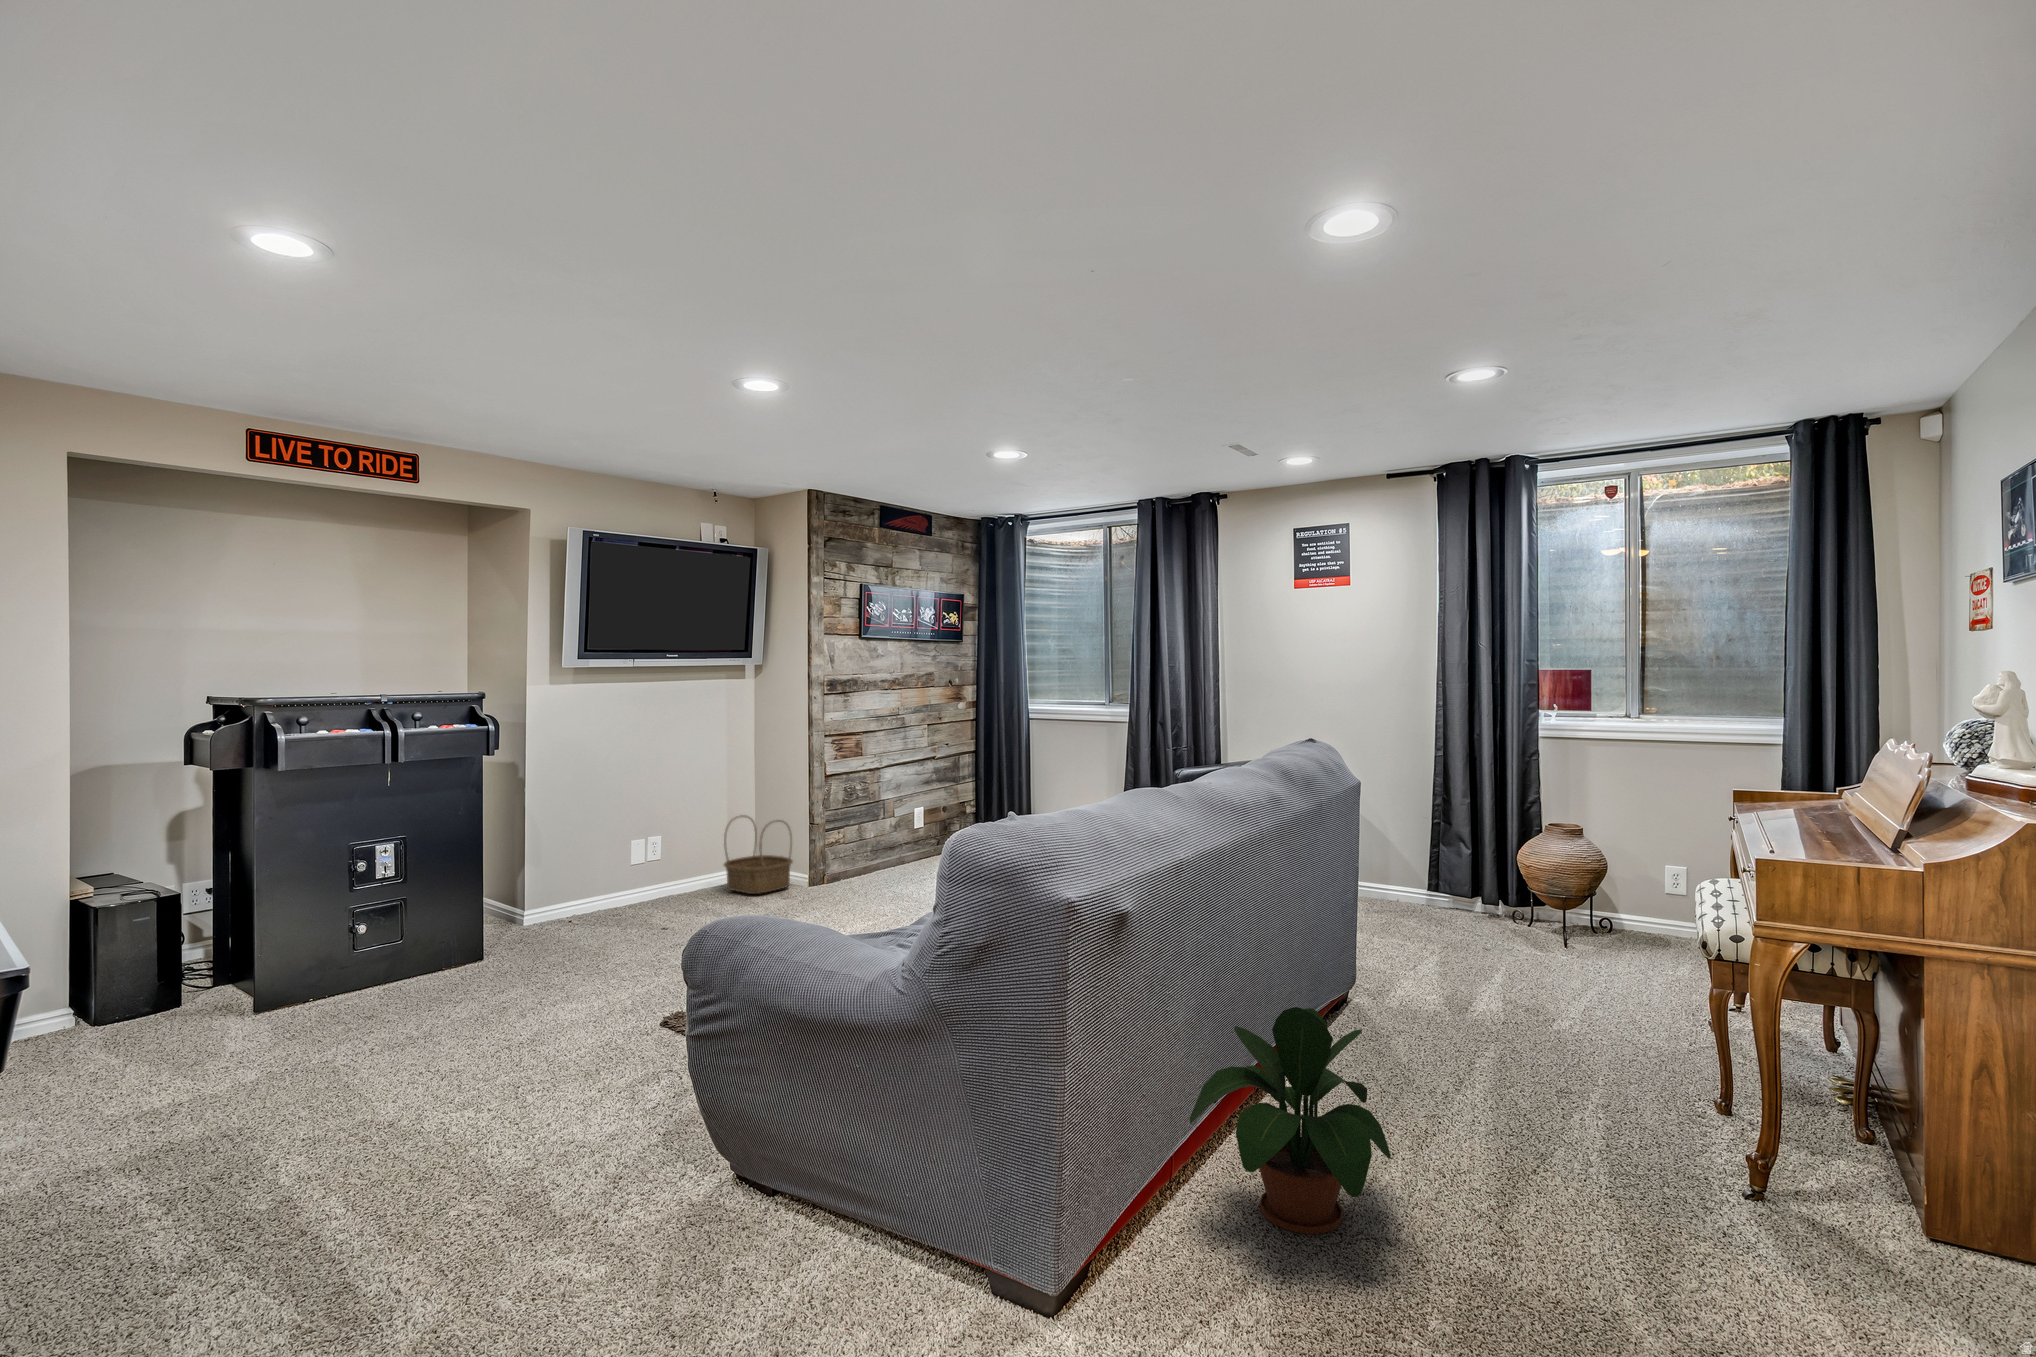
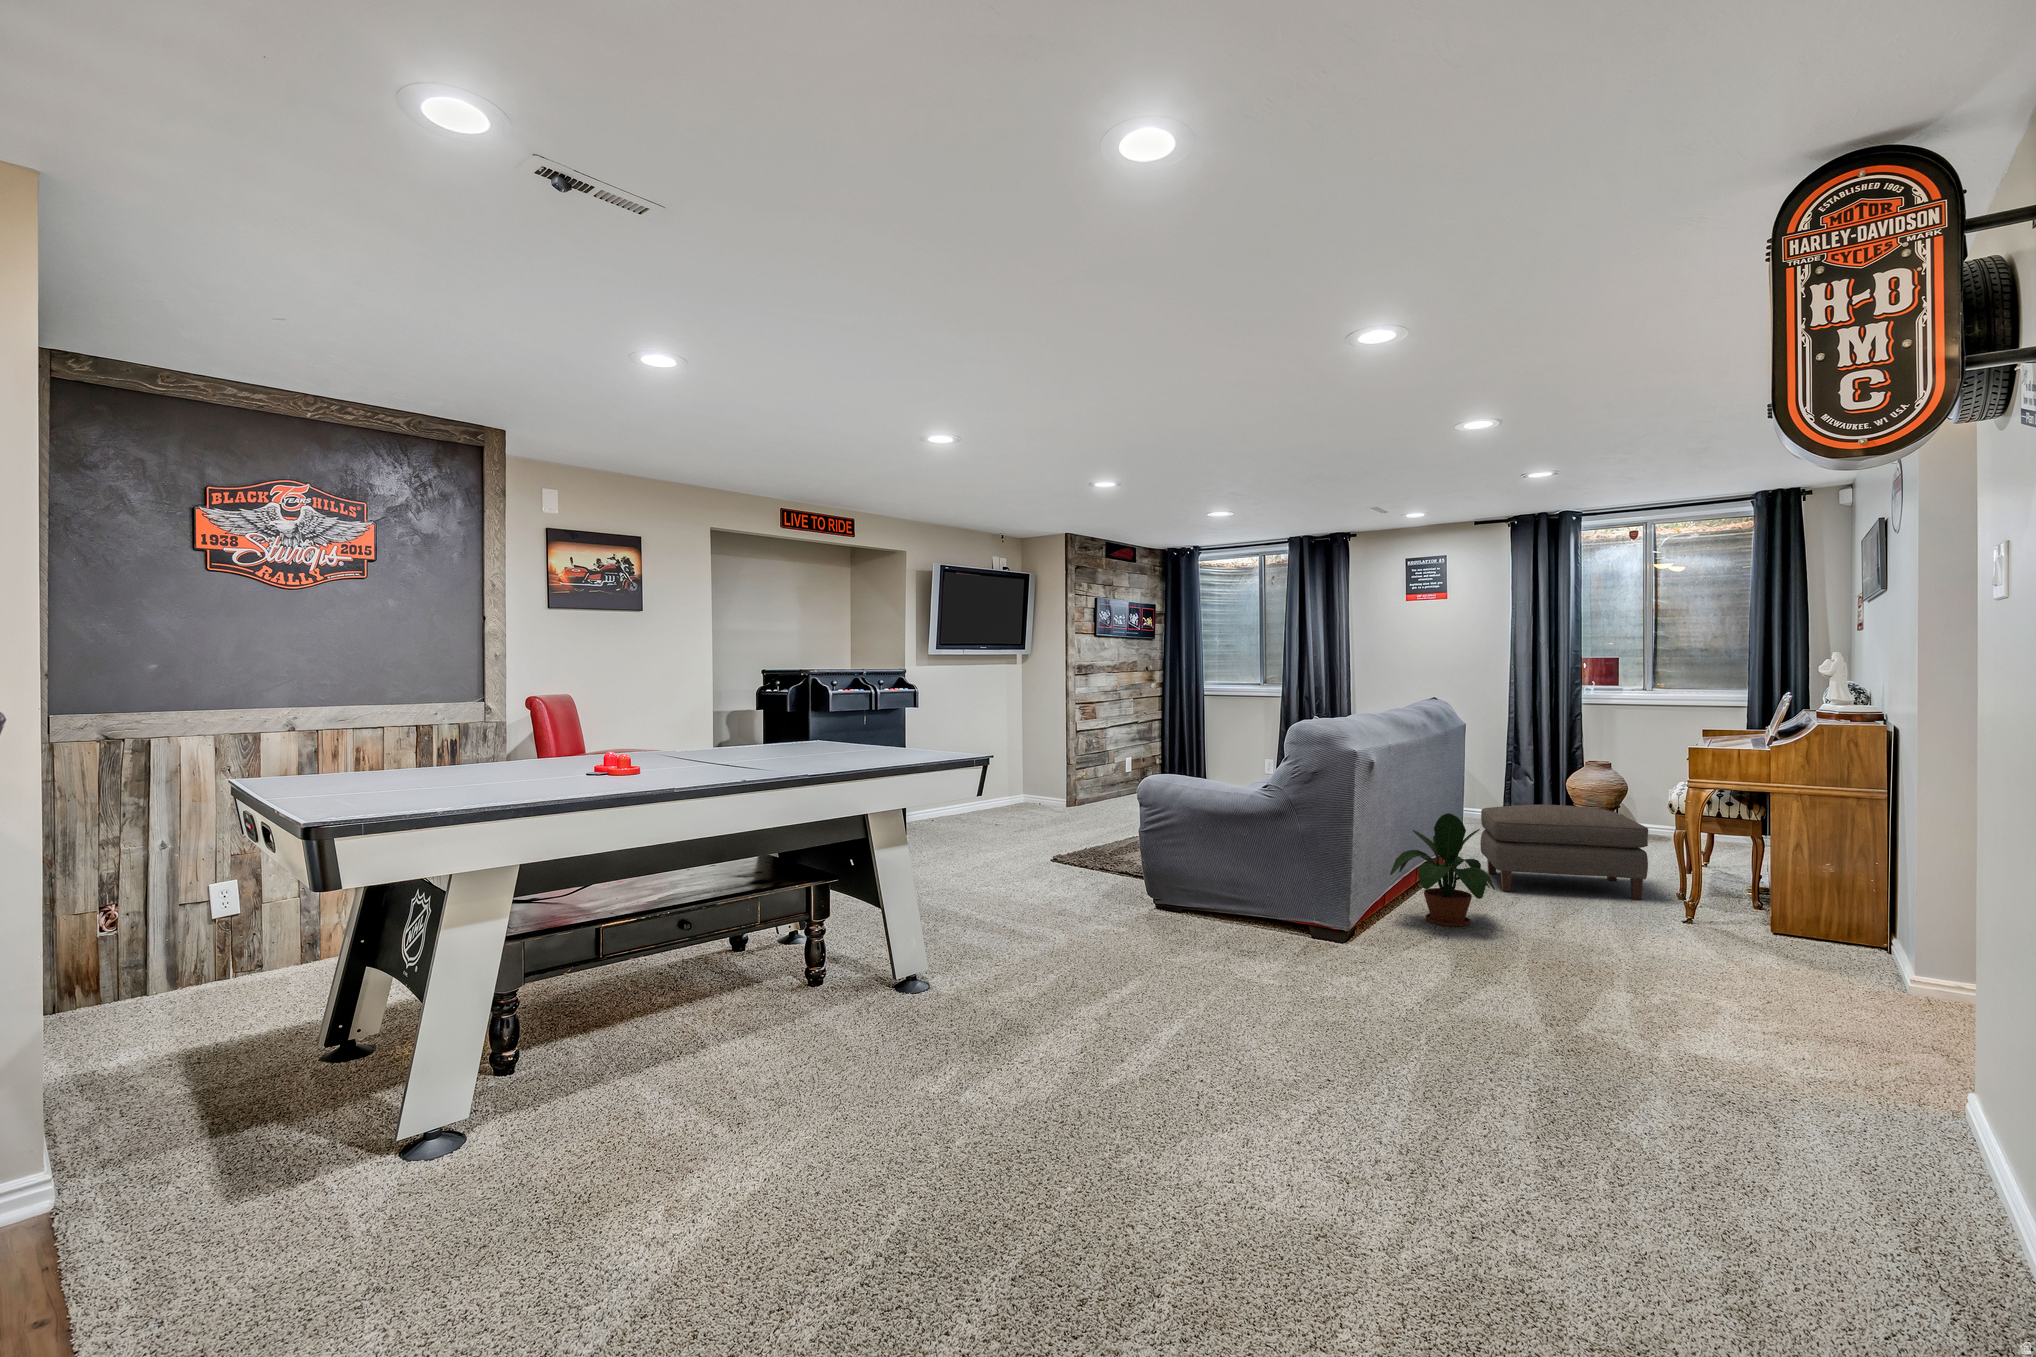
basket: present [724,815,793,894] -> none [1008,757,1055,808]
ottoman: none [1382,932,1668,1120] -> present [1480,805,1648,900]

